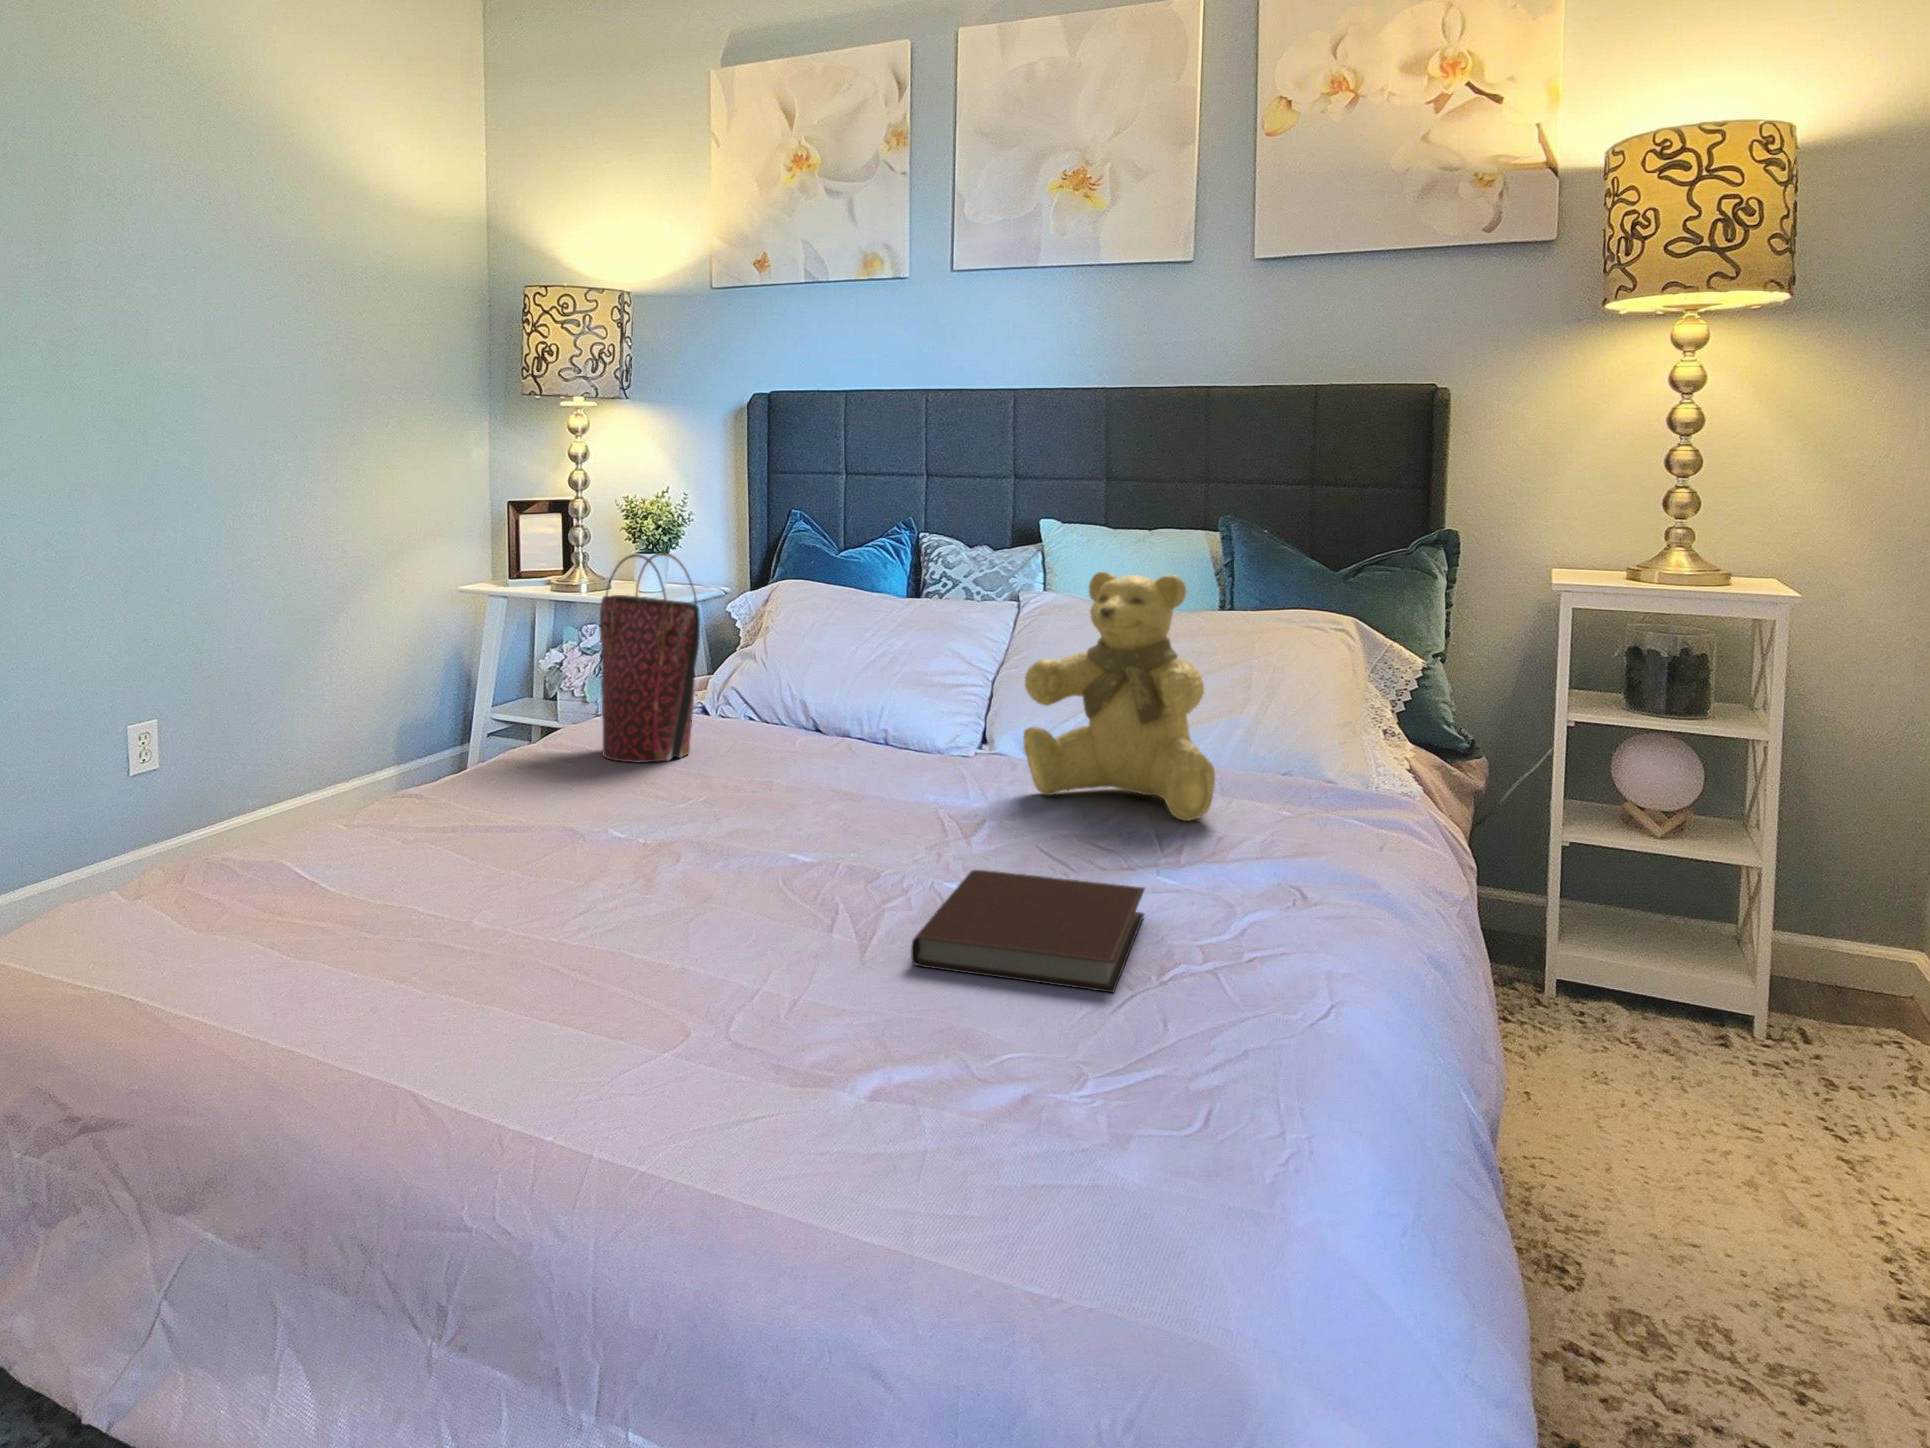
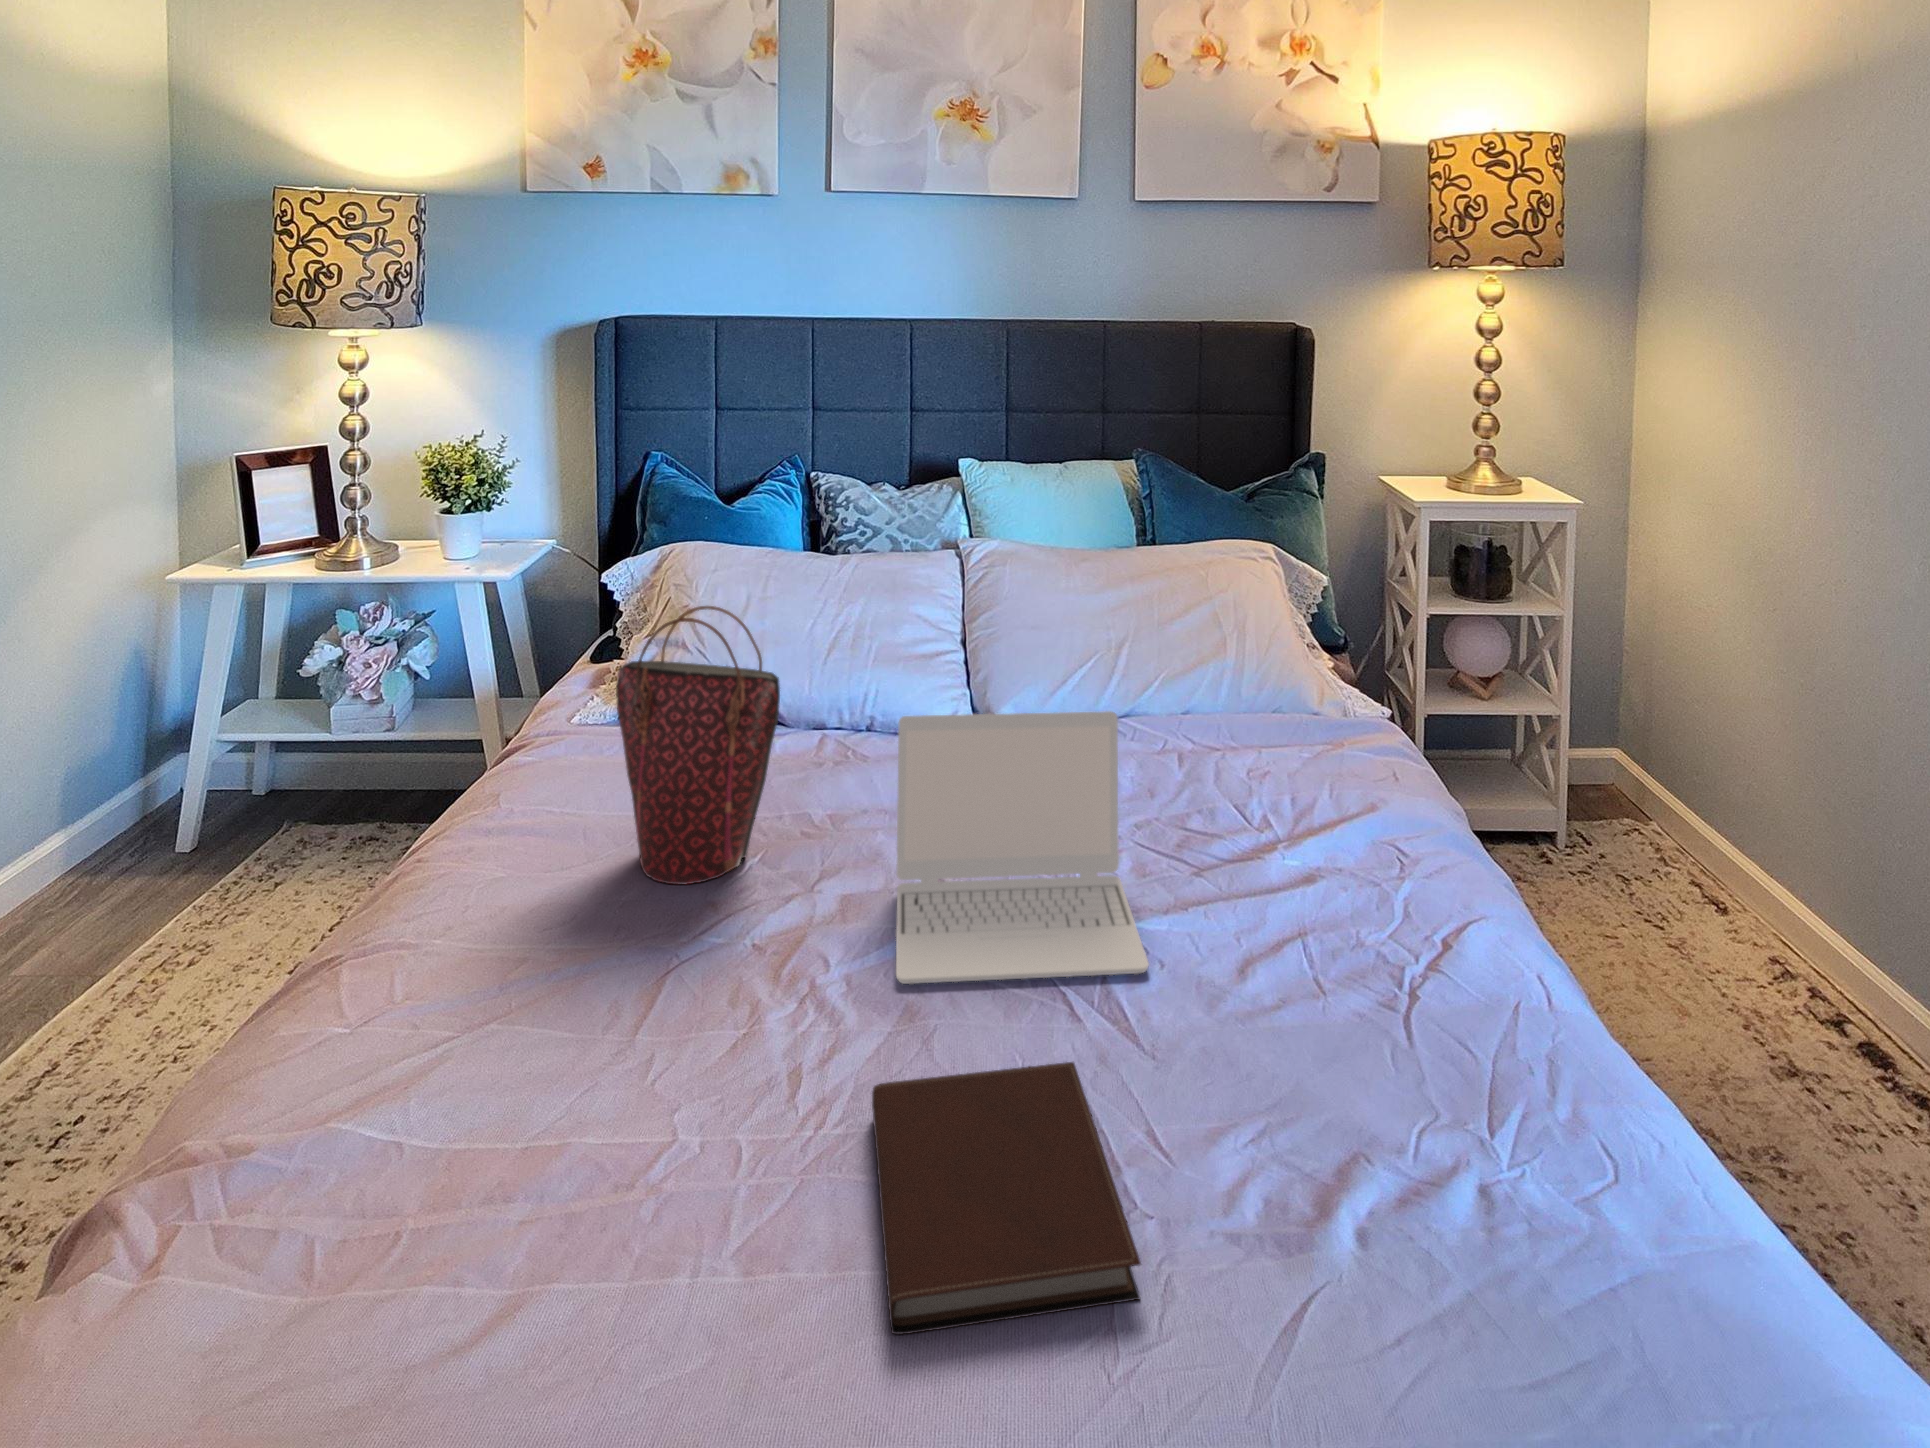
teddy bear: present [1023,572,1215,821] -> none [1156,588,1375,848]
laptop: none [697,640,951,837] -> present [896,711,1149,984]
notebook: present [911,870,1144,993] -> present [872,1062,1141,1334]

